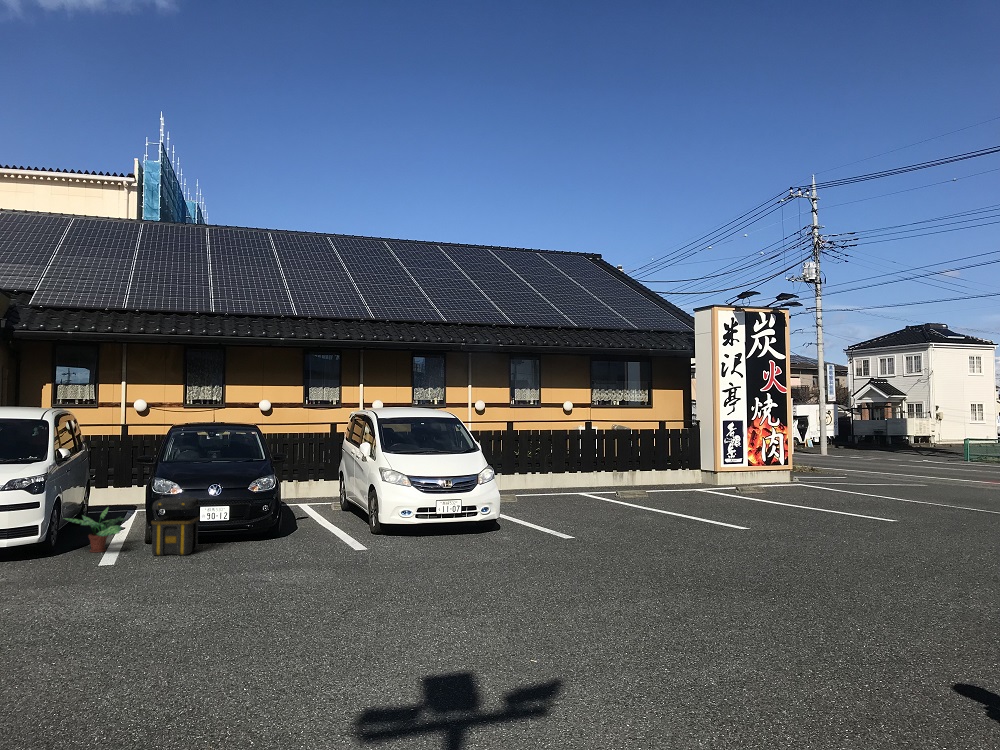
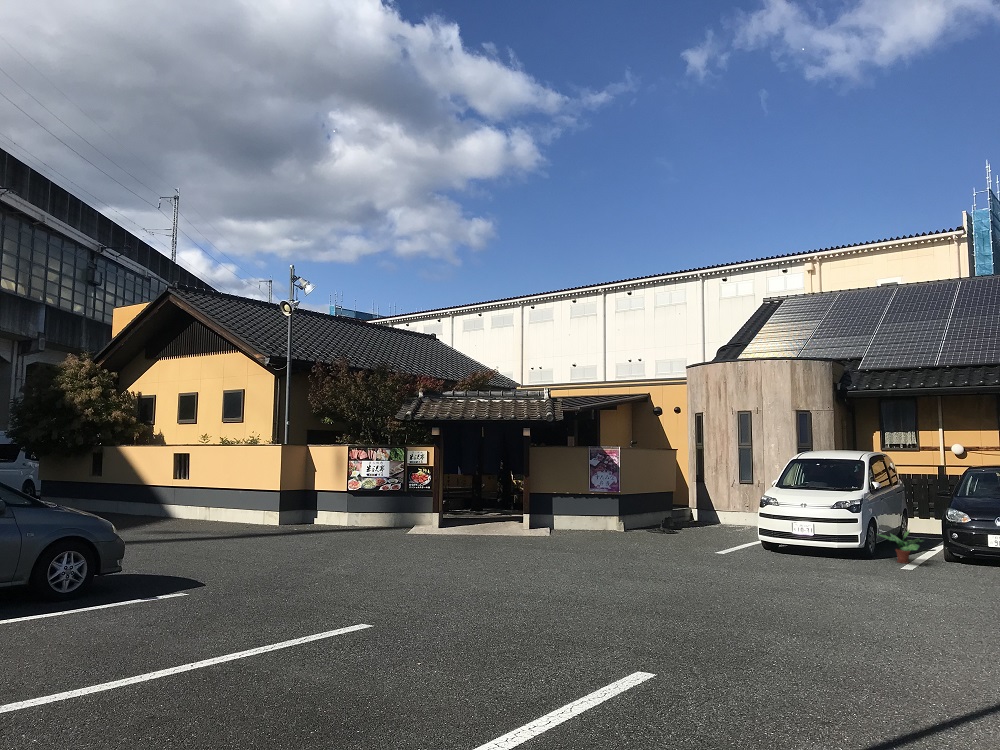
toolbox: present [151,497,200,556] -> none [942,527,986,576]

